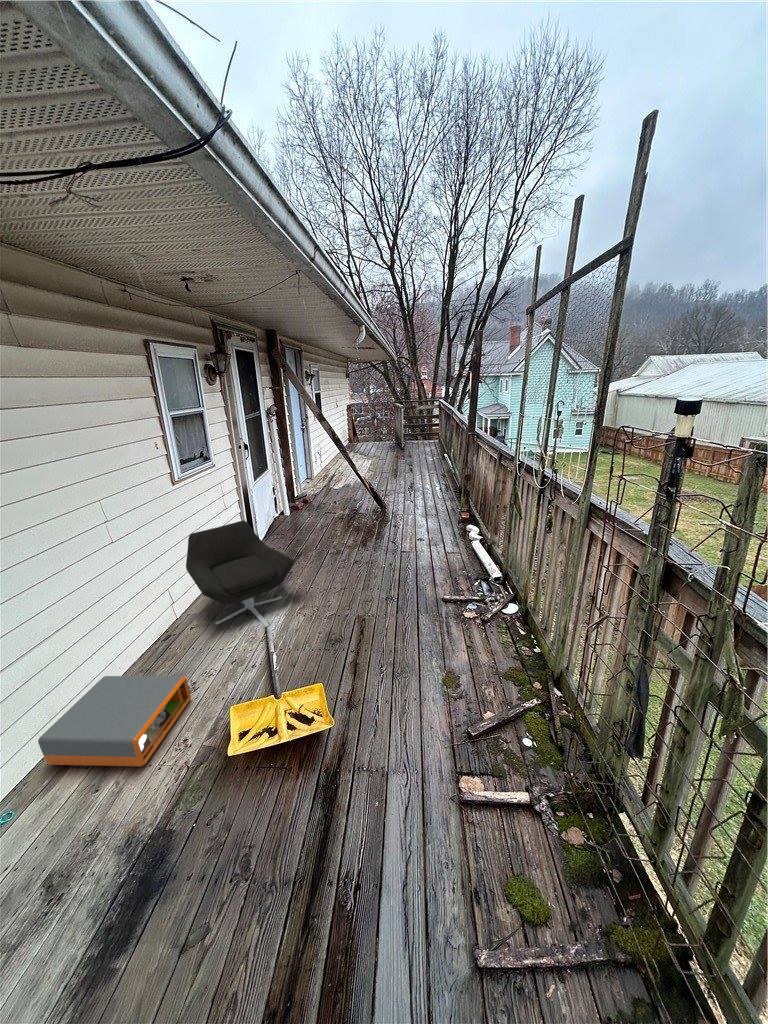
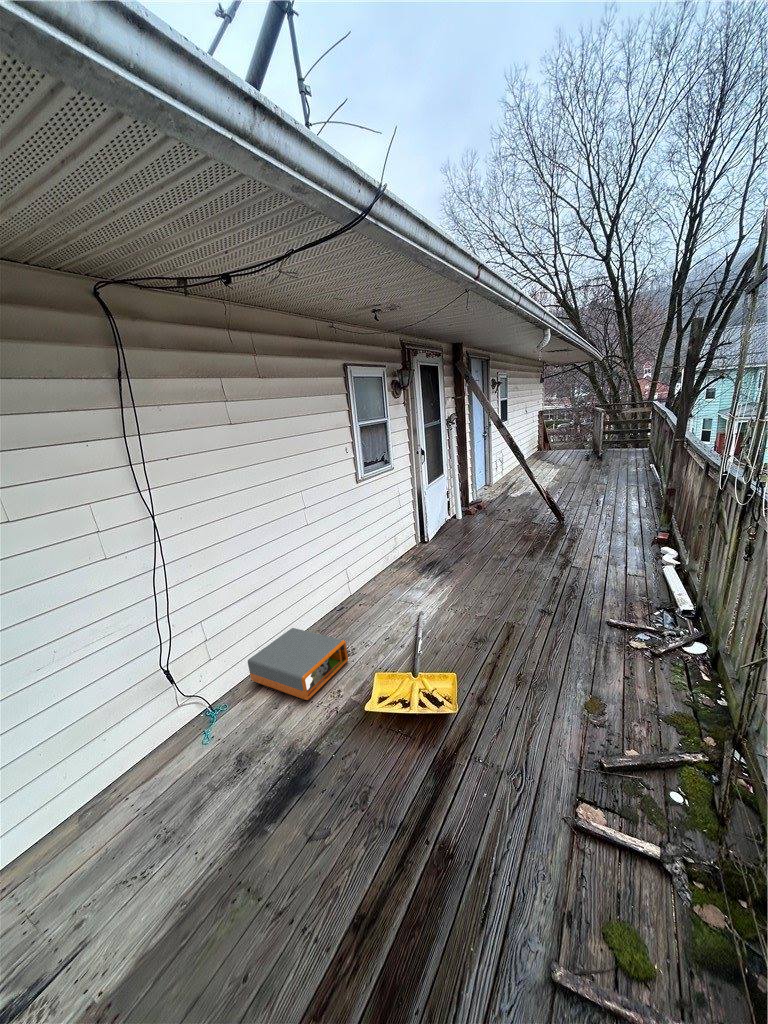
lounge chair: present [186,521,294,627] -> none [360,519,450,616]

